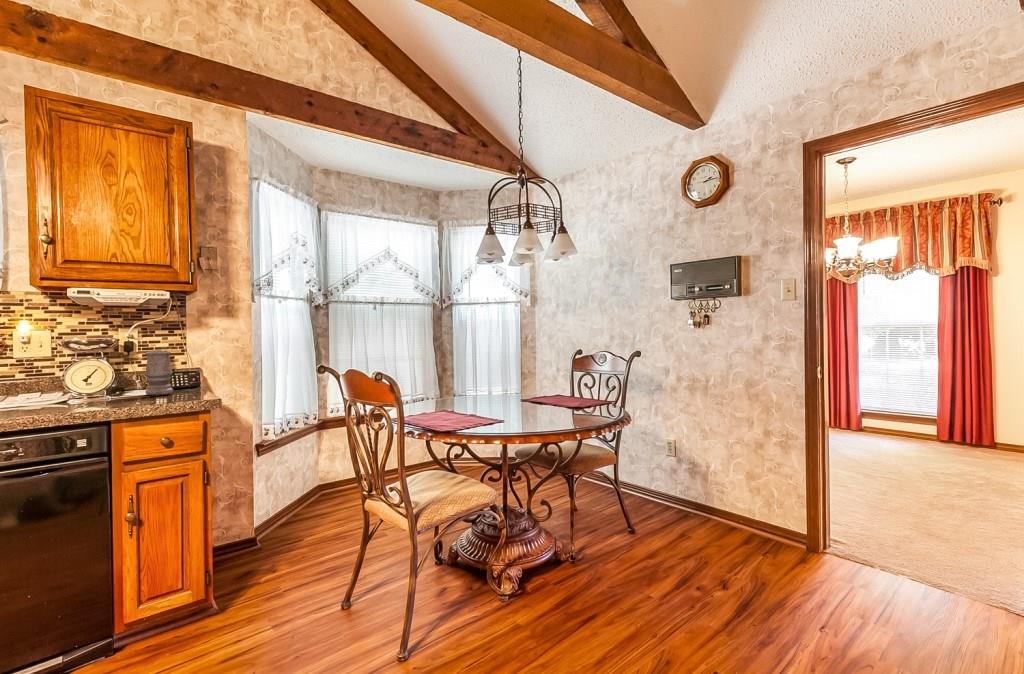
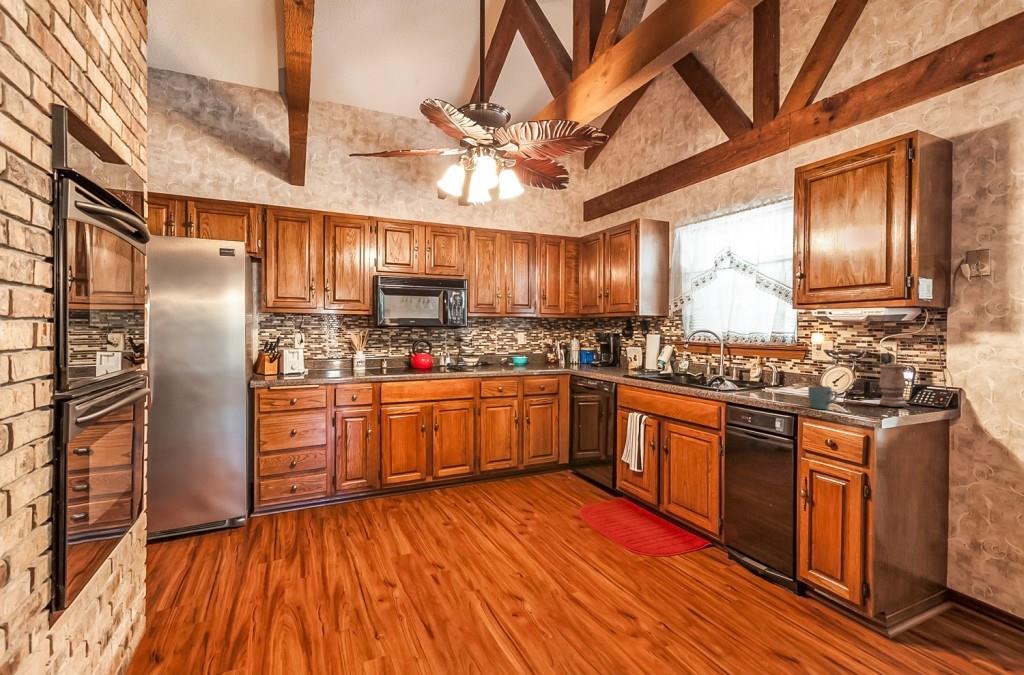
mug: none [107,380,149,408] -> present [808,386,838,409]

